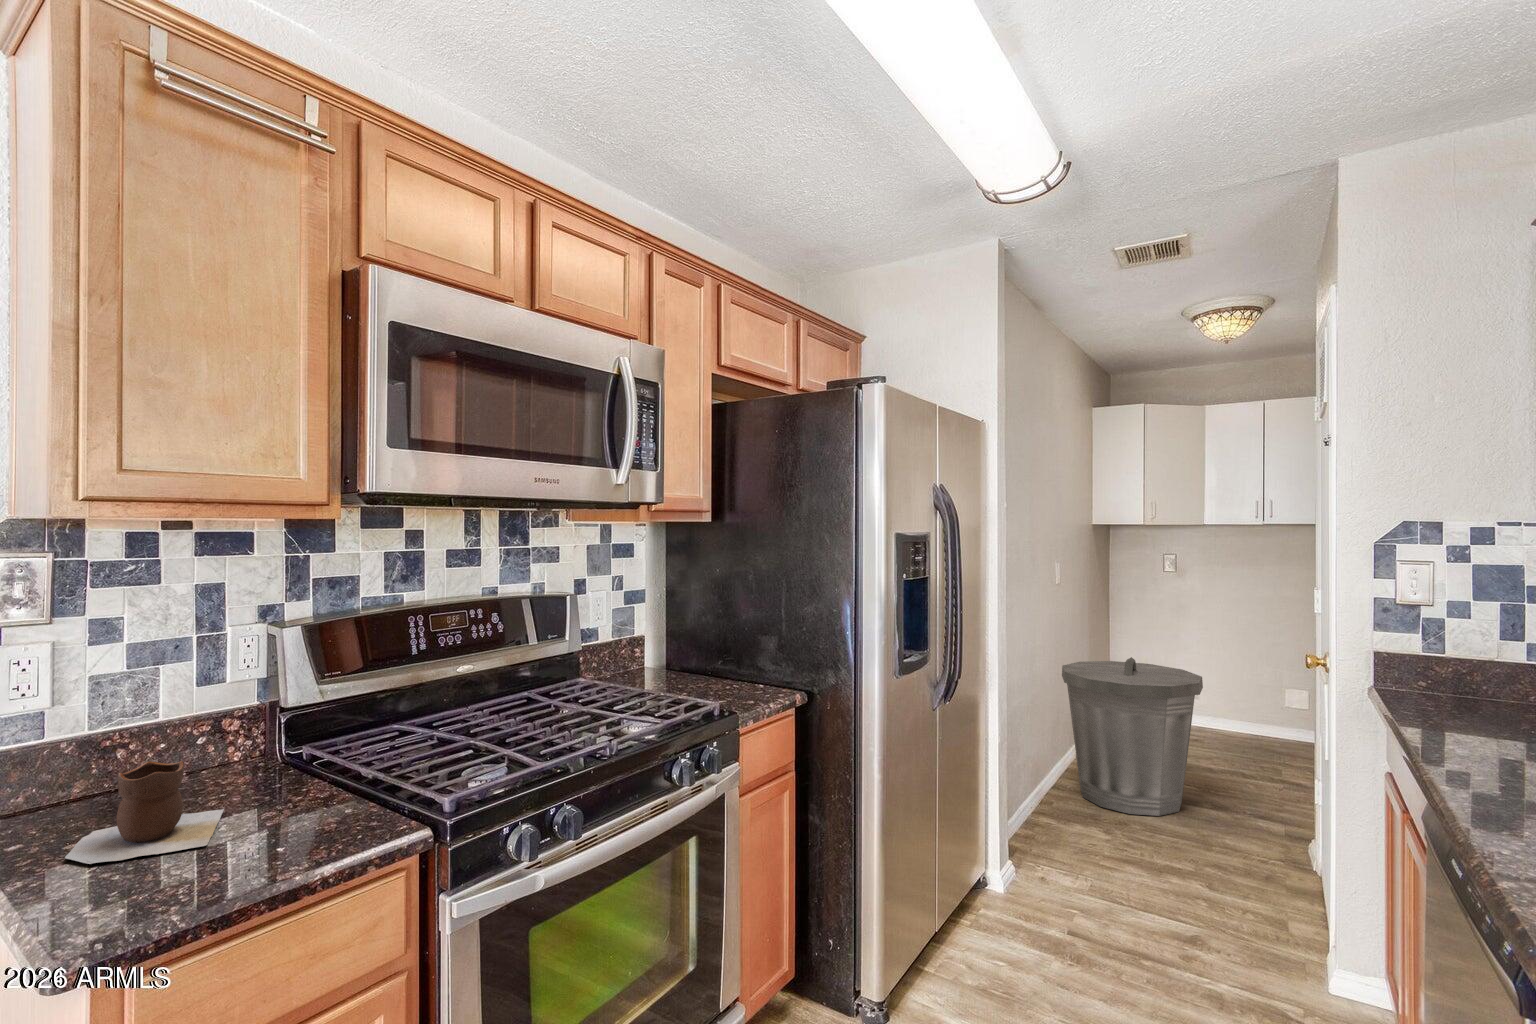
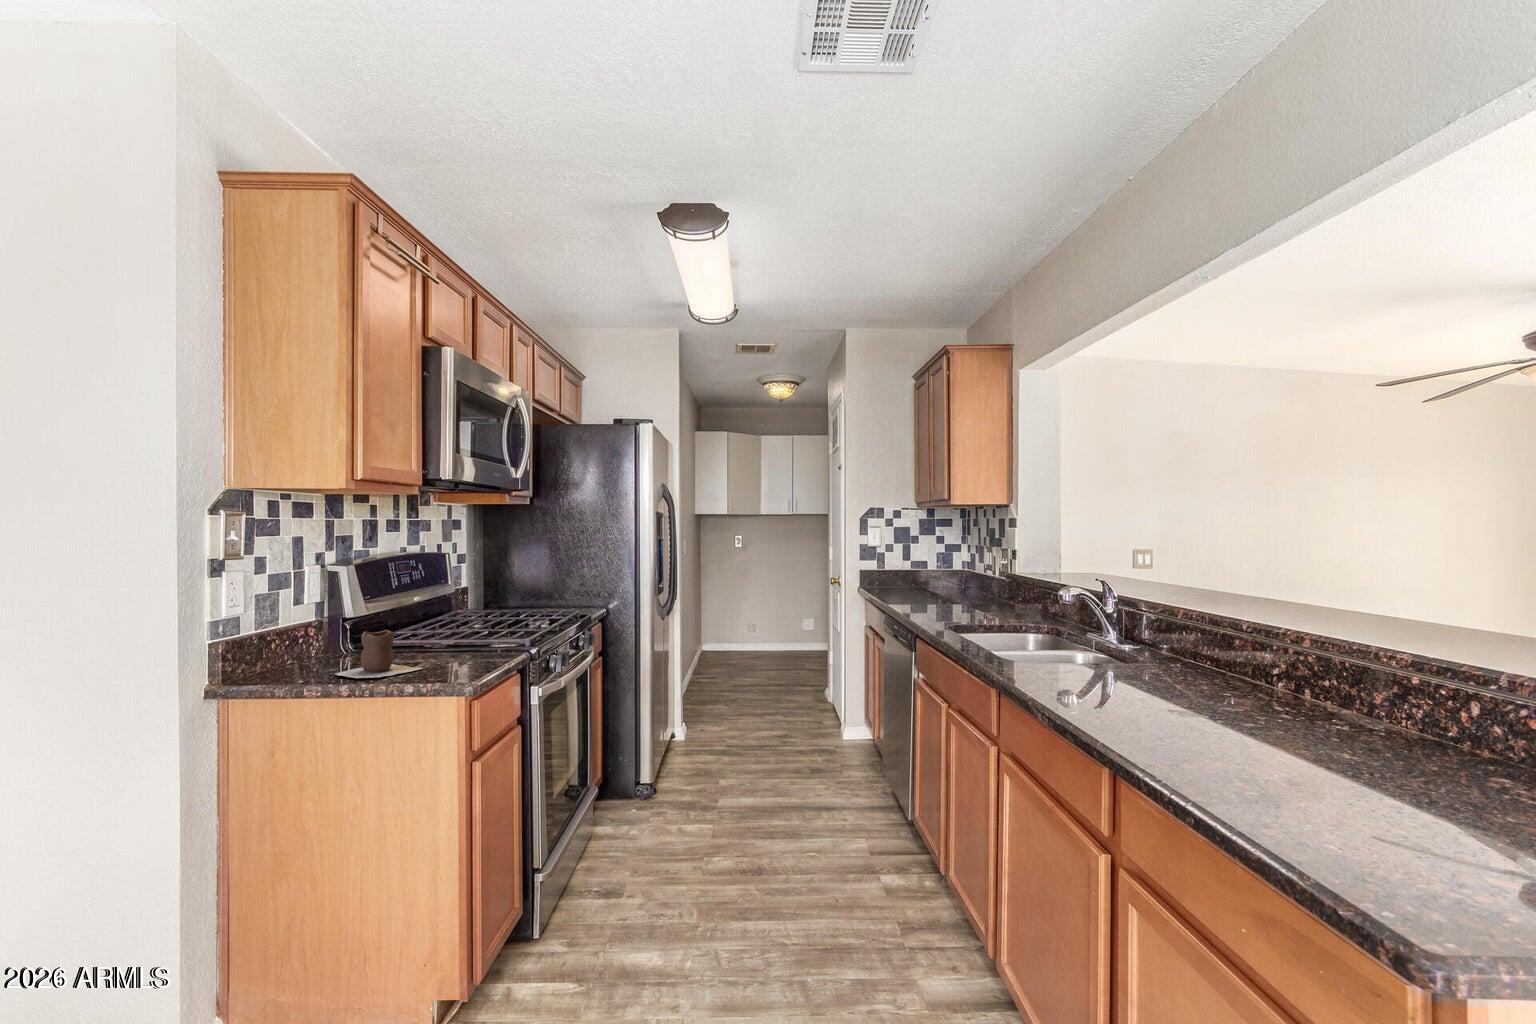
trash can: present [1062,657,1203,816] -> none [688,597,769,693]

